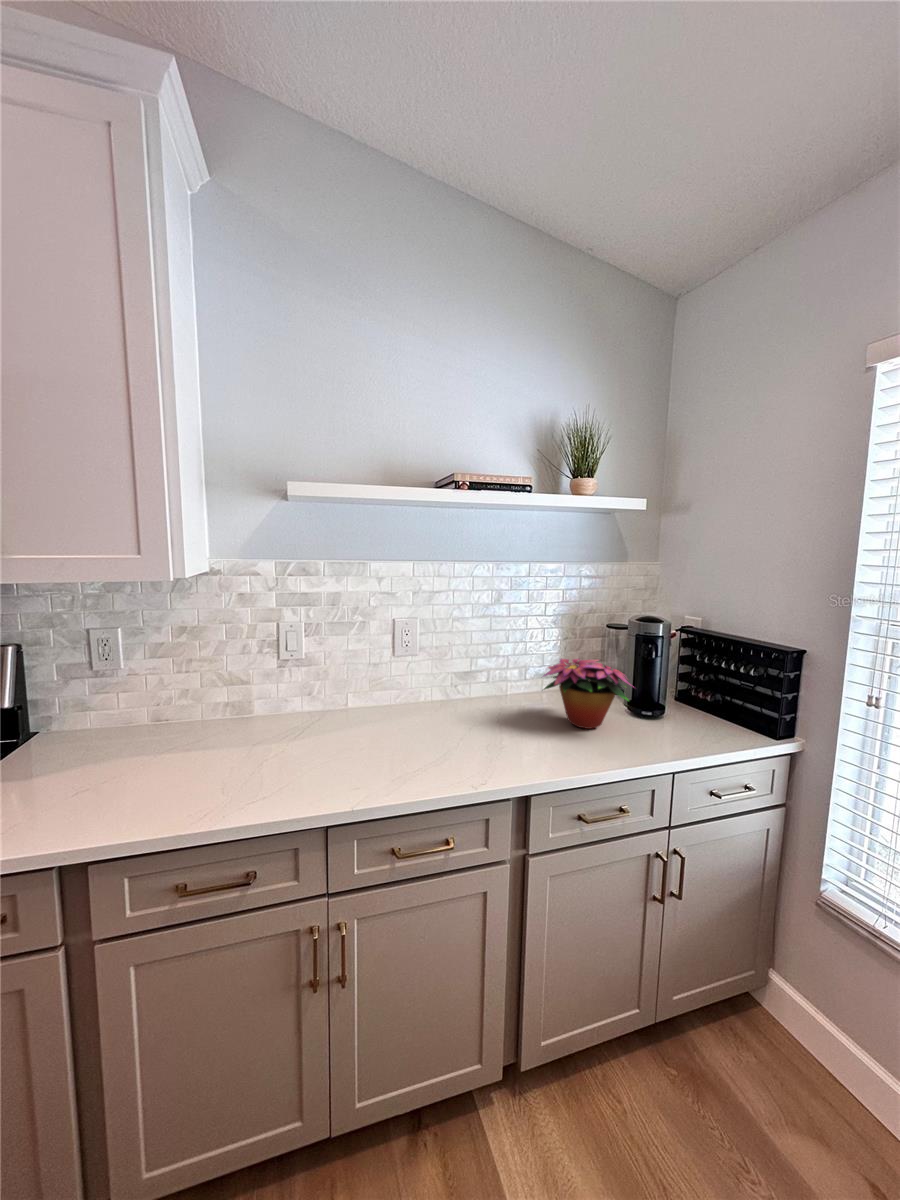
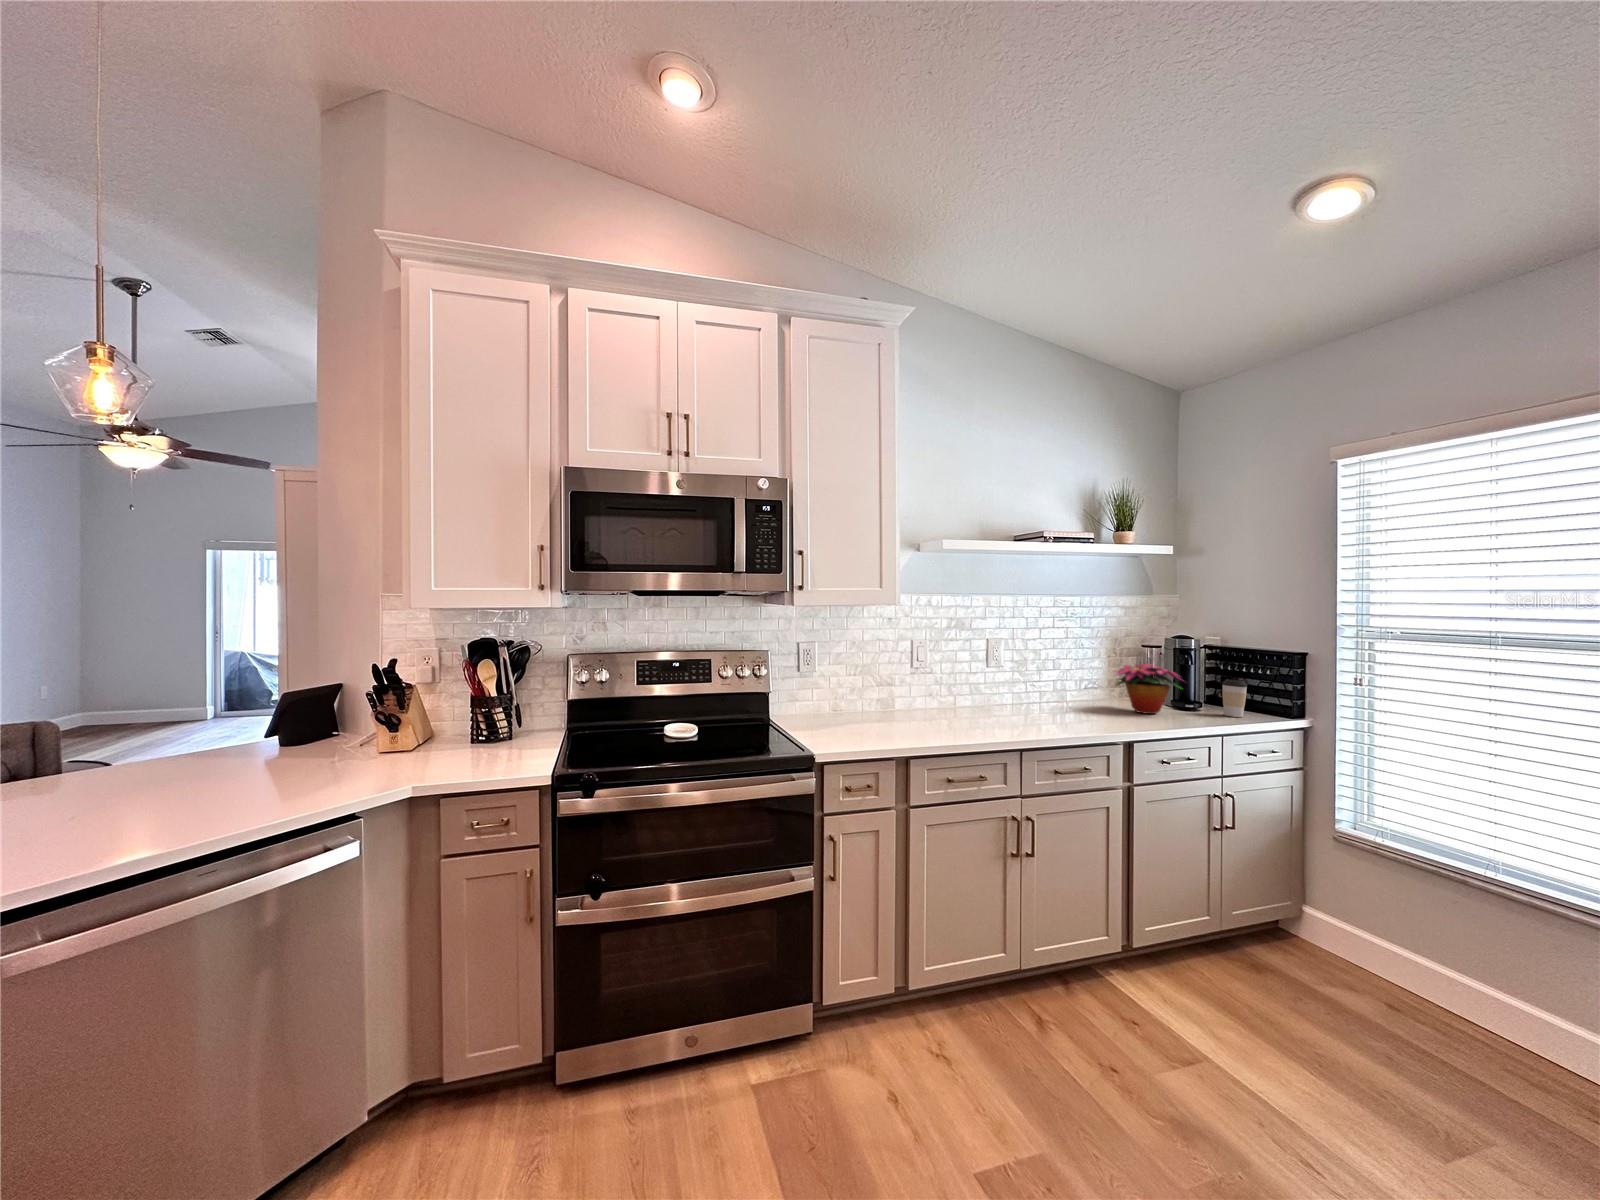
coffee cup: none [688,682,721,735] -> present [1222,680,1247,717]

